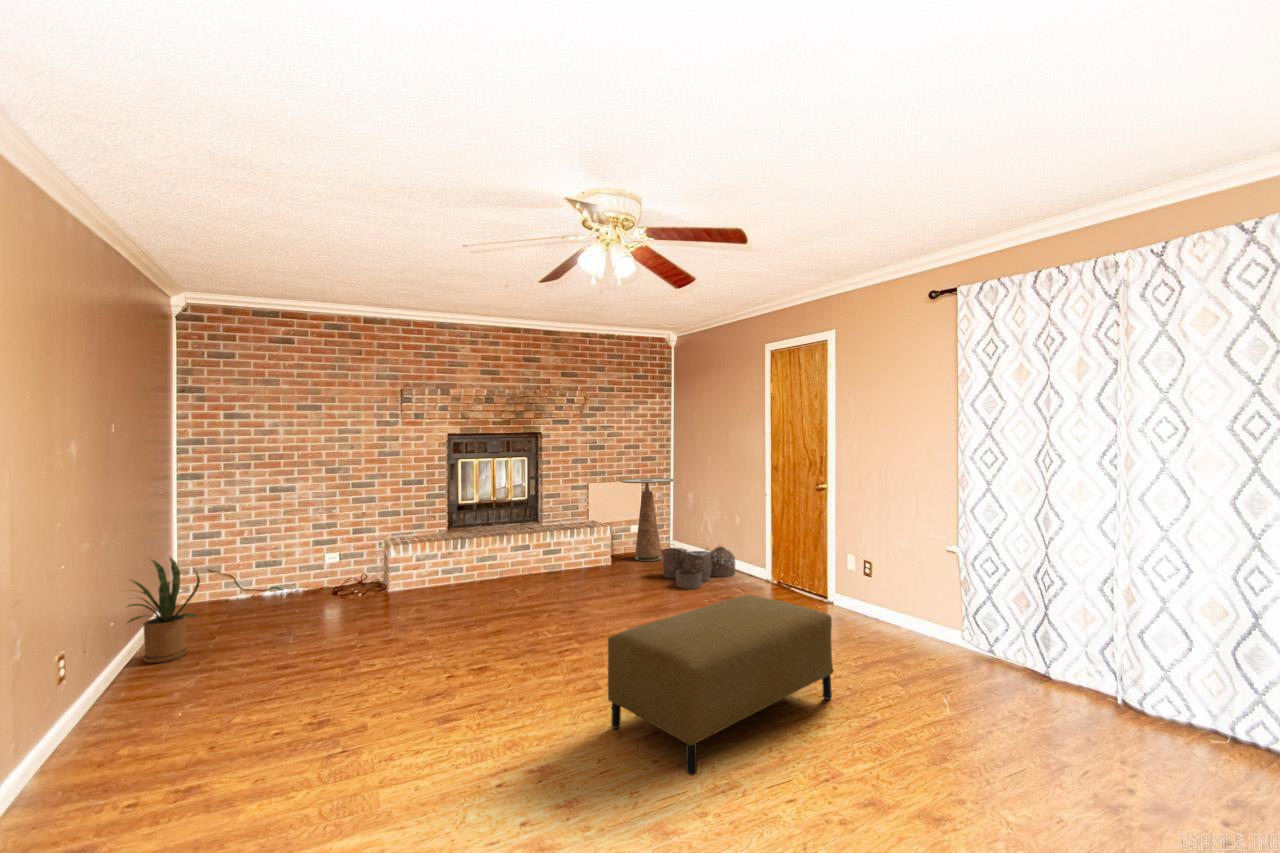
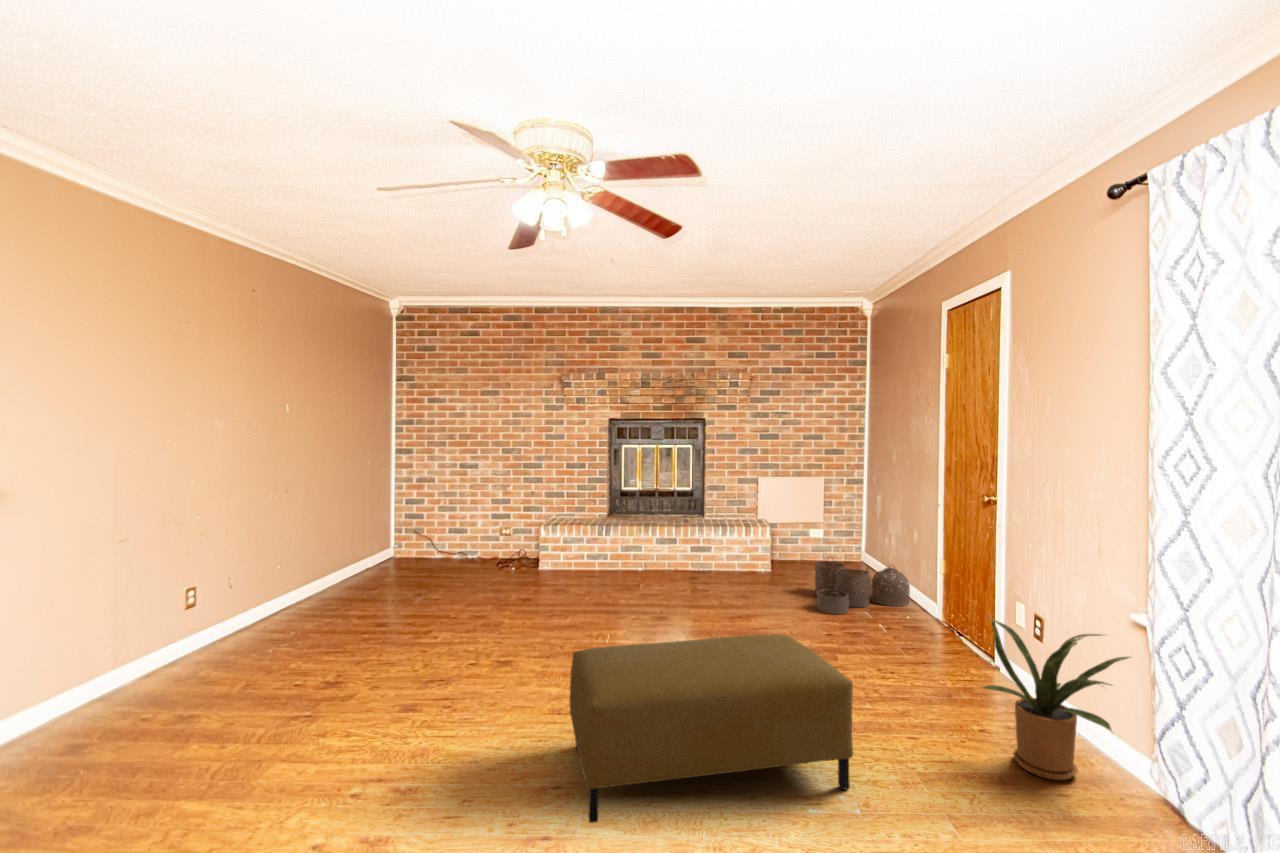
side table: present [620,478,673,561] -> none [790,475,855,573]
house plant: present [128,557,200,663] -> present [982,619,1129,780]

